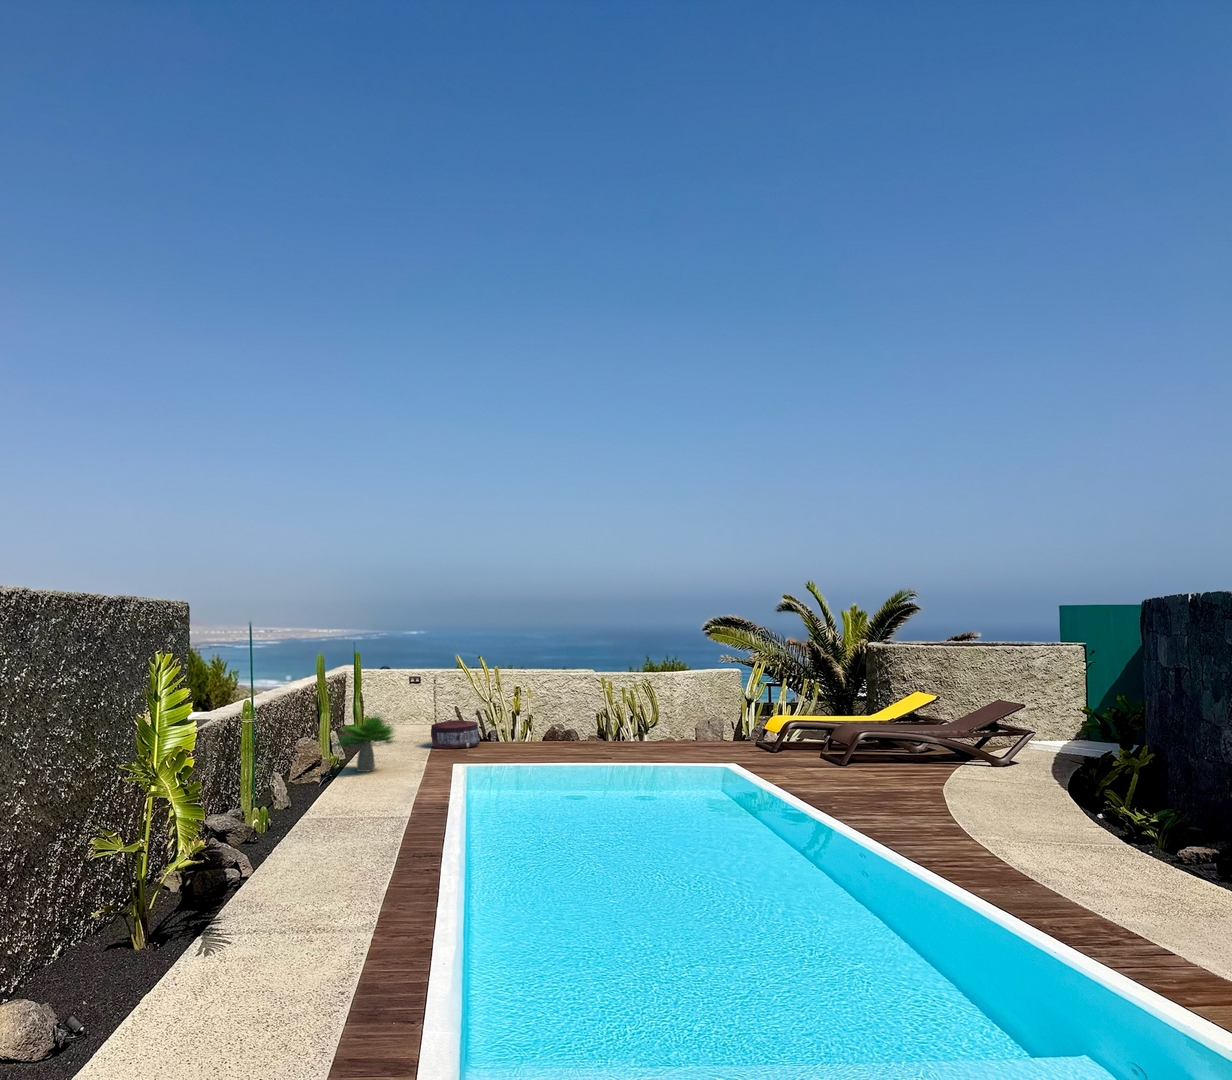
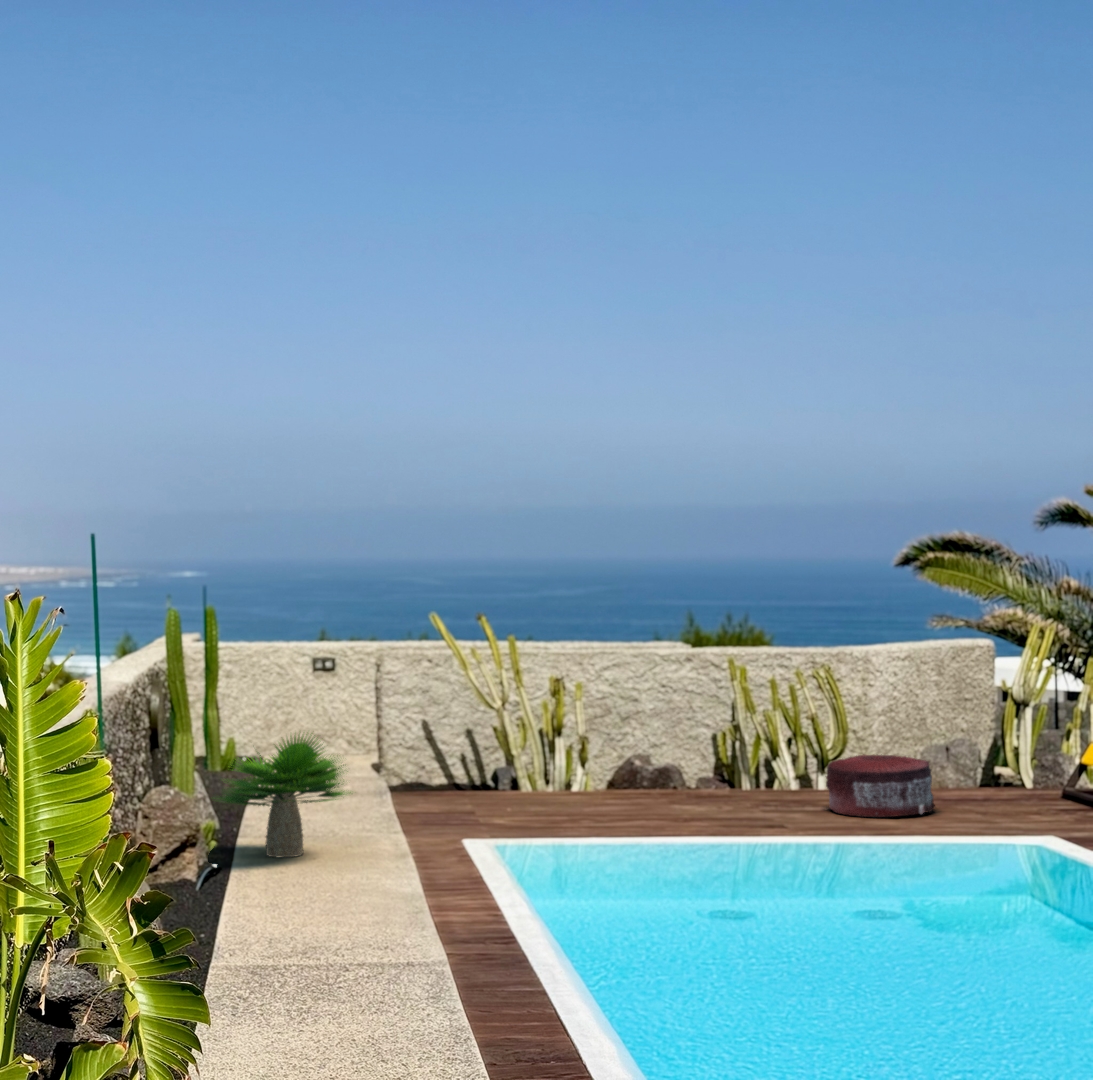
pouf: present [431,720,479,749] -> present [826,755,935,817]

